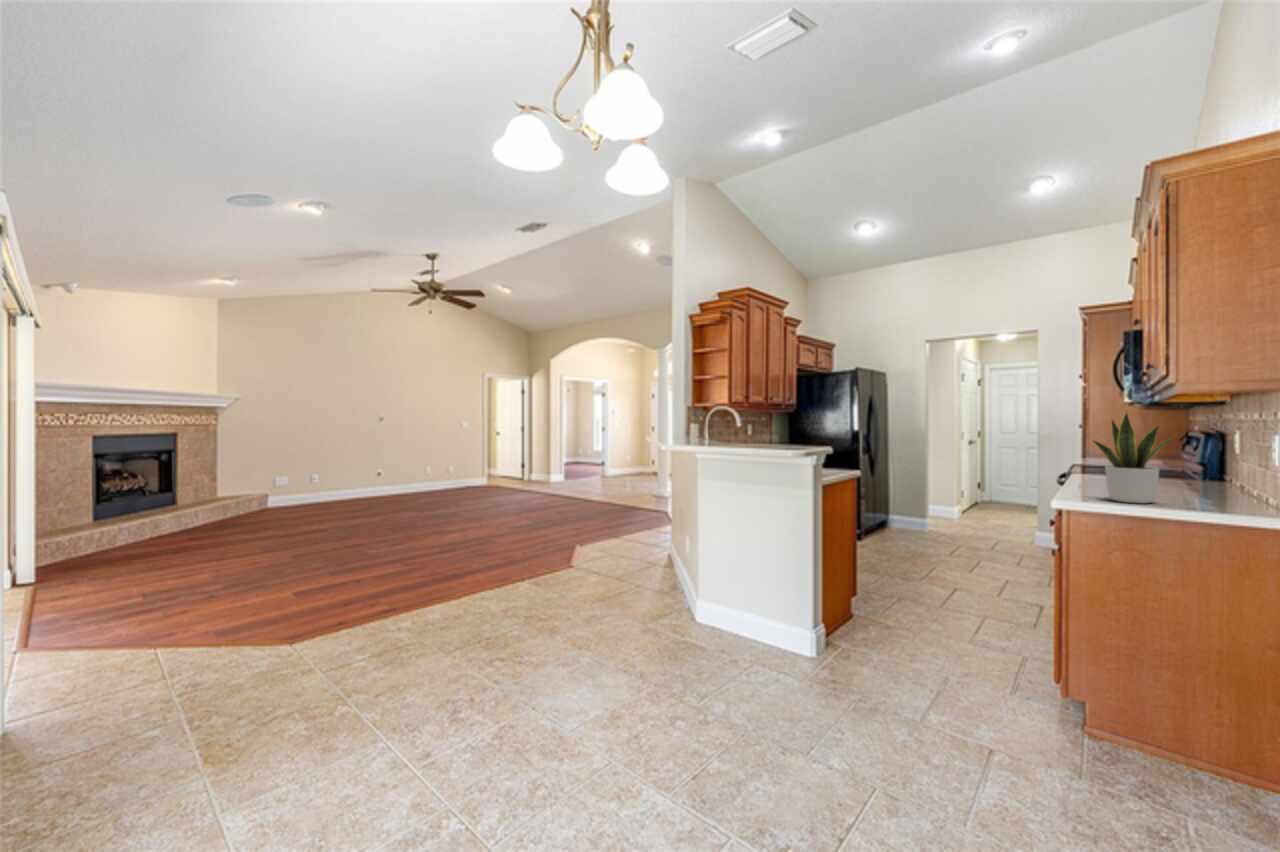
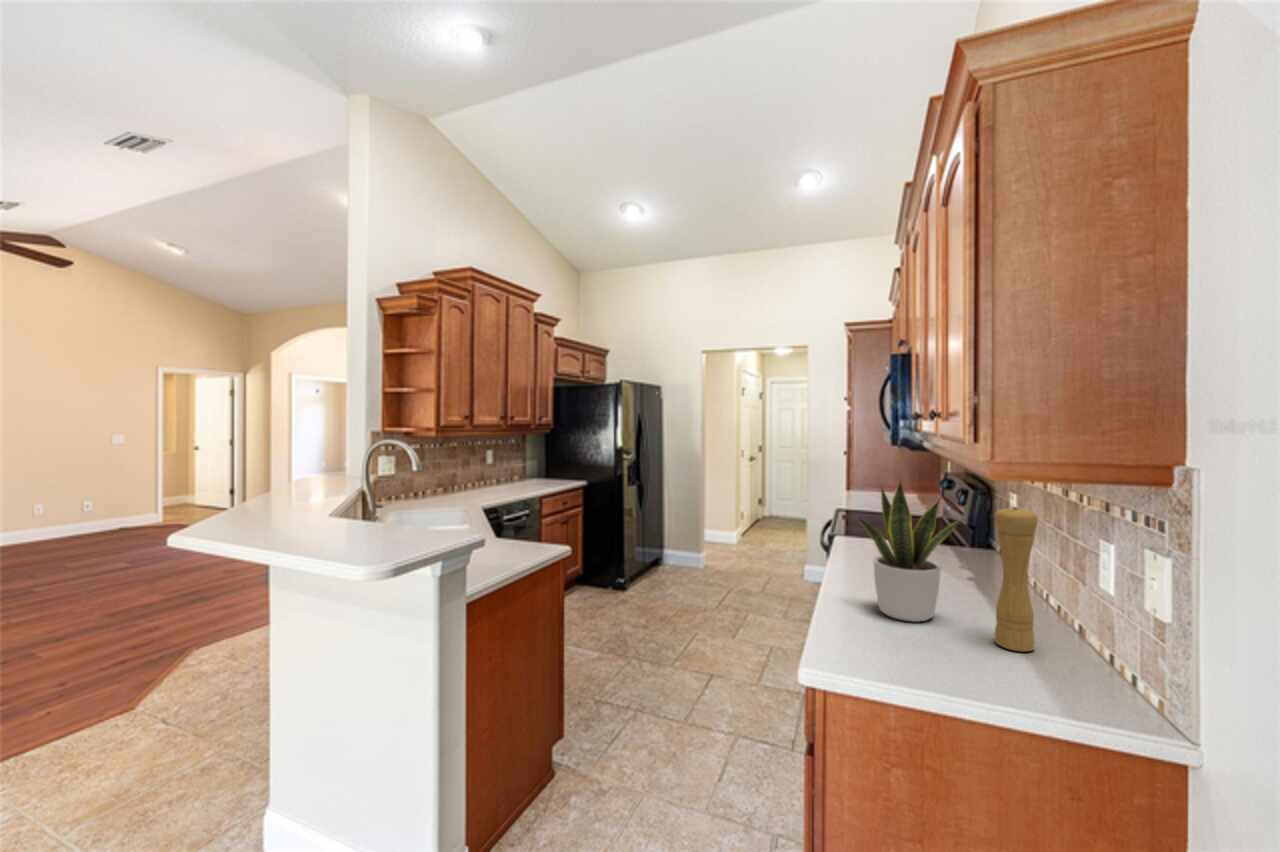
pepper mill: none [1199,422,1232,513] -> present [995,507,1038,651]

